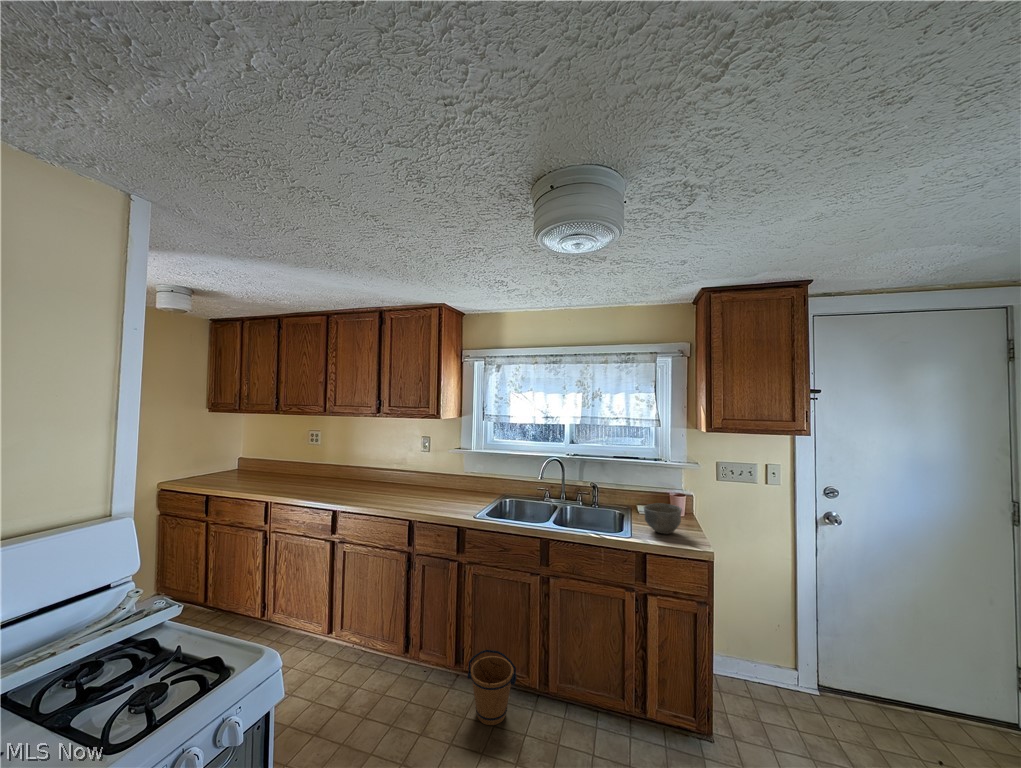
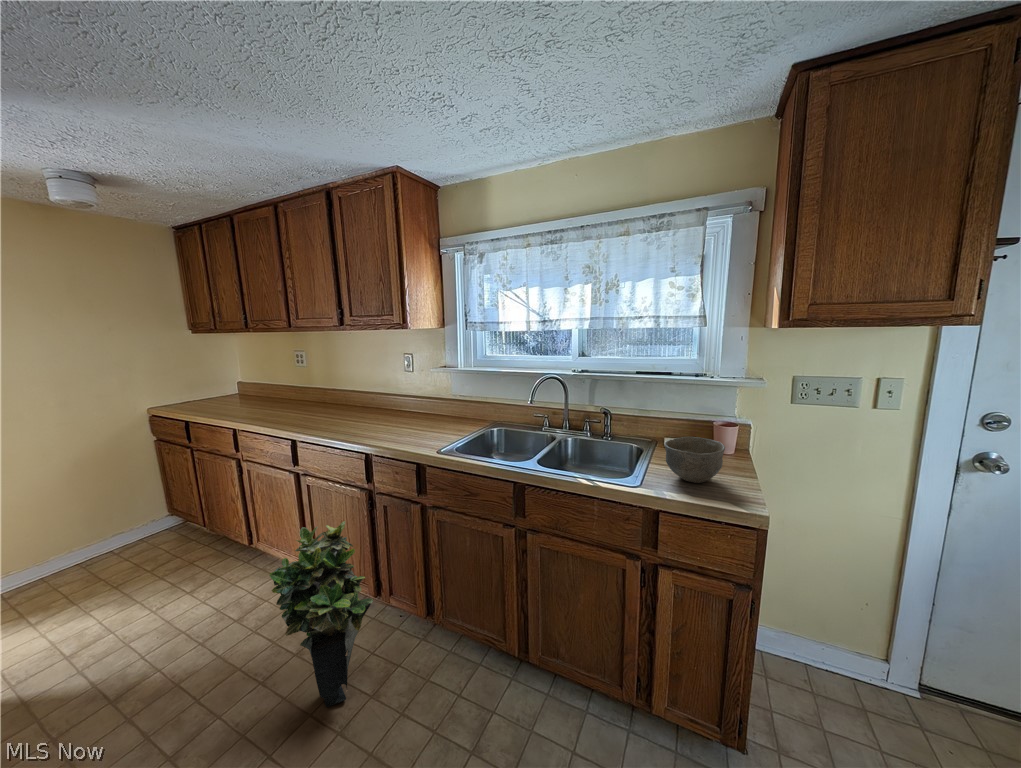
potted plant: none [345,578,424,742] -> present [270,521,373,707]
bucket: present [467,650,516,725] -> none [427,612,486,698]

